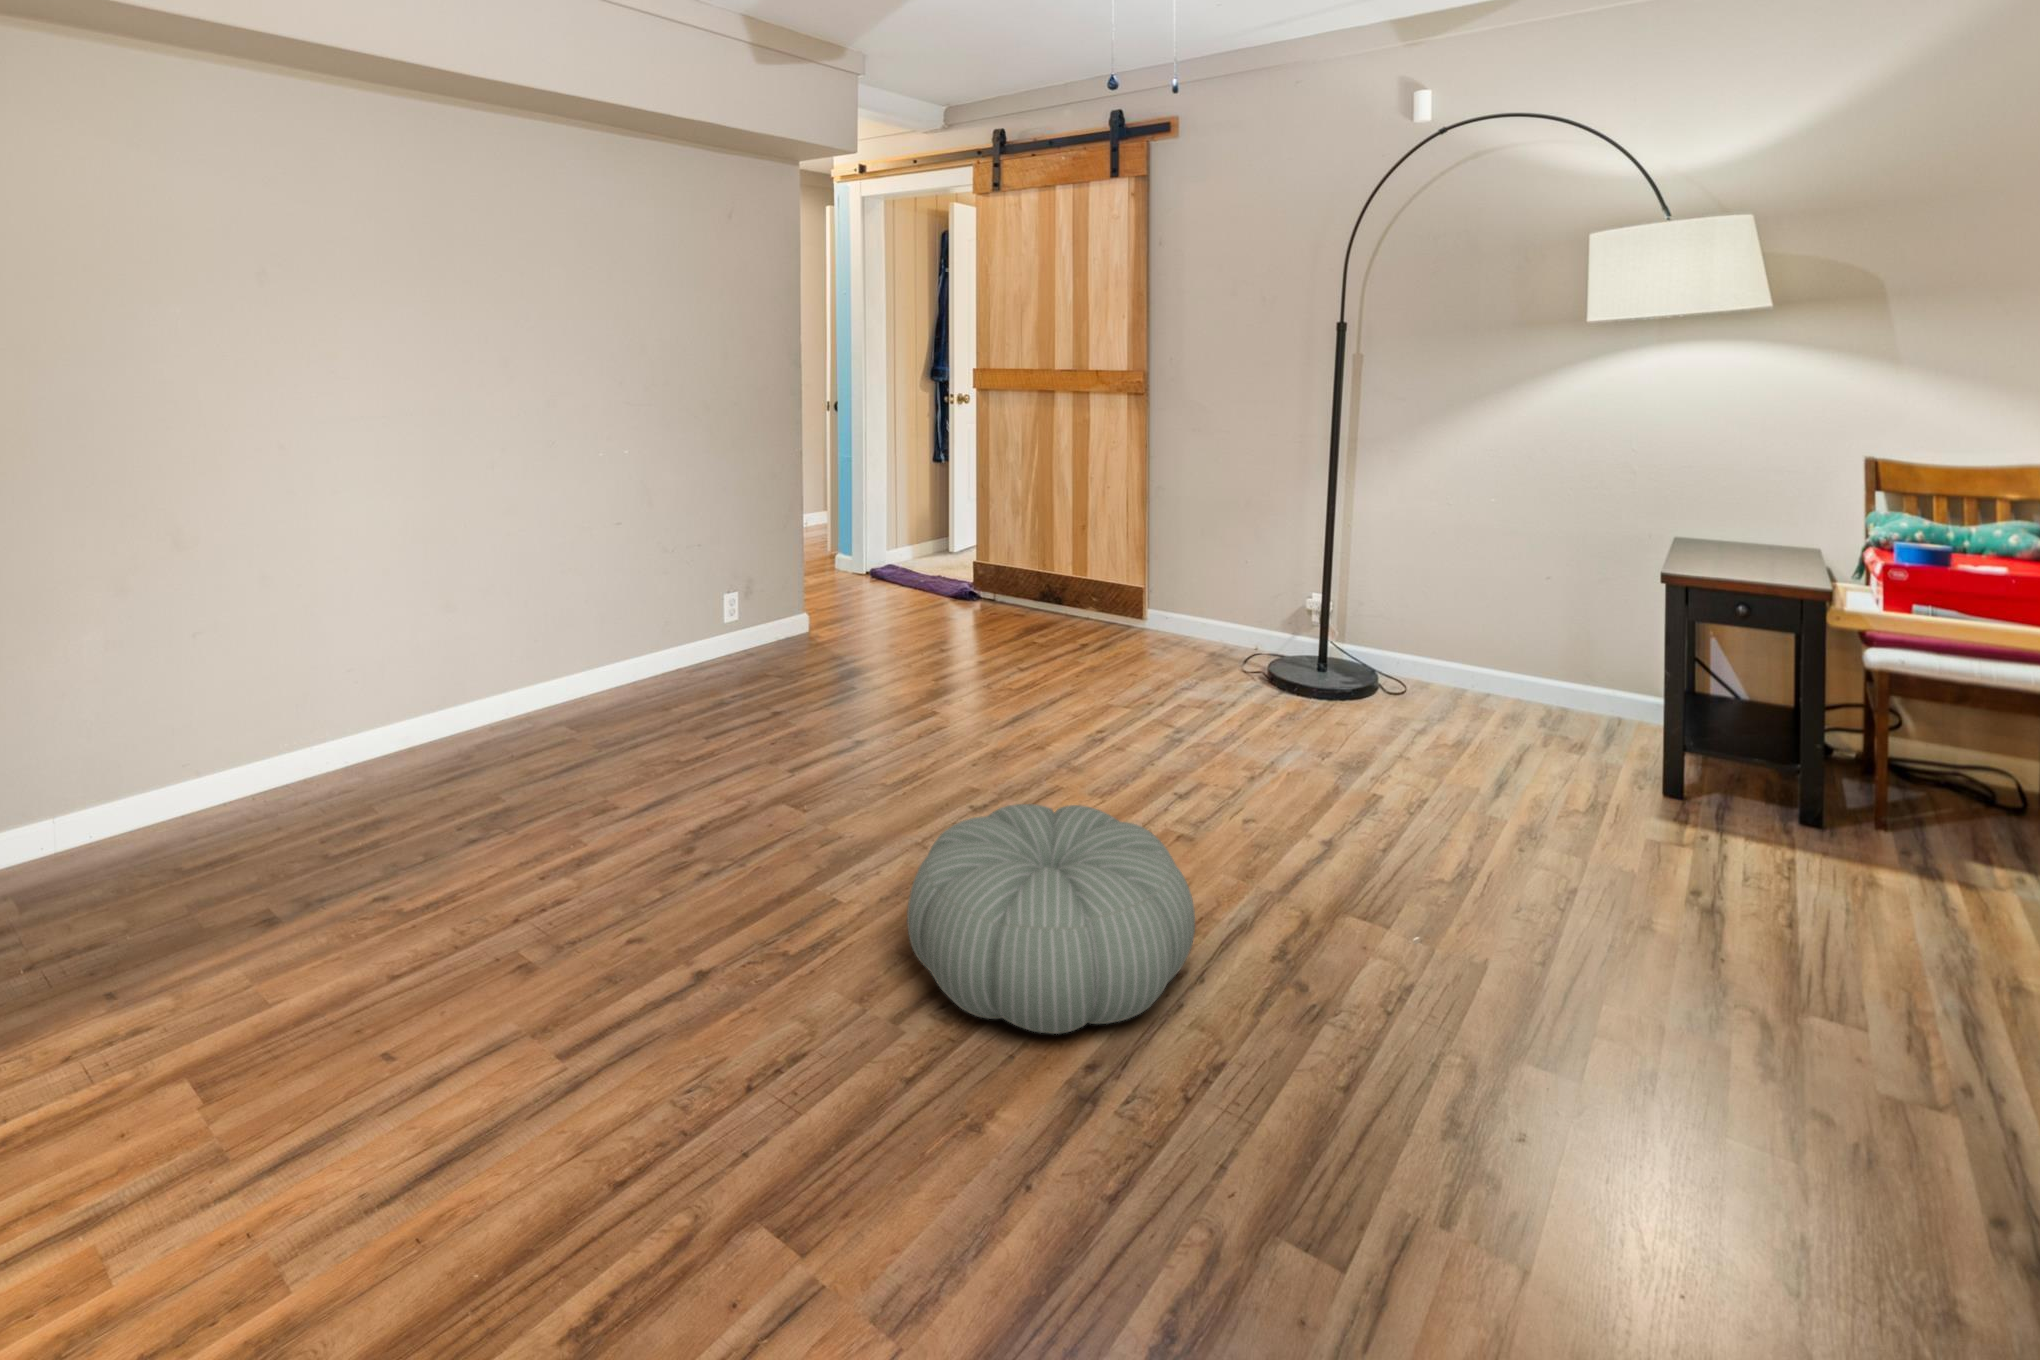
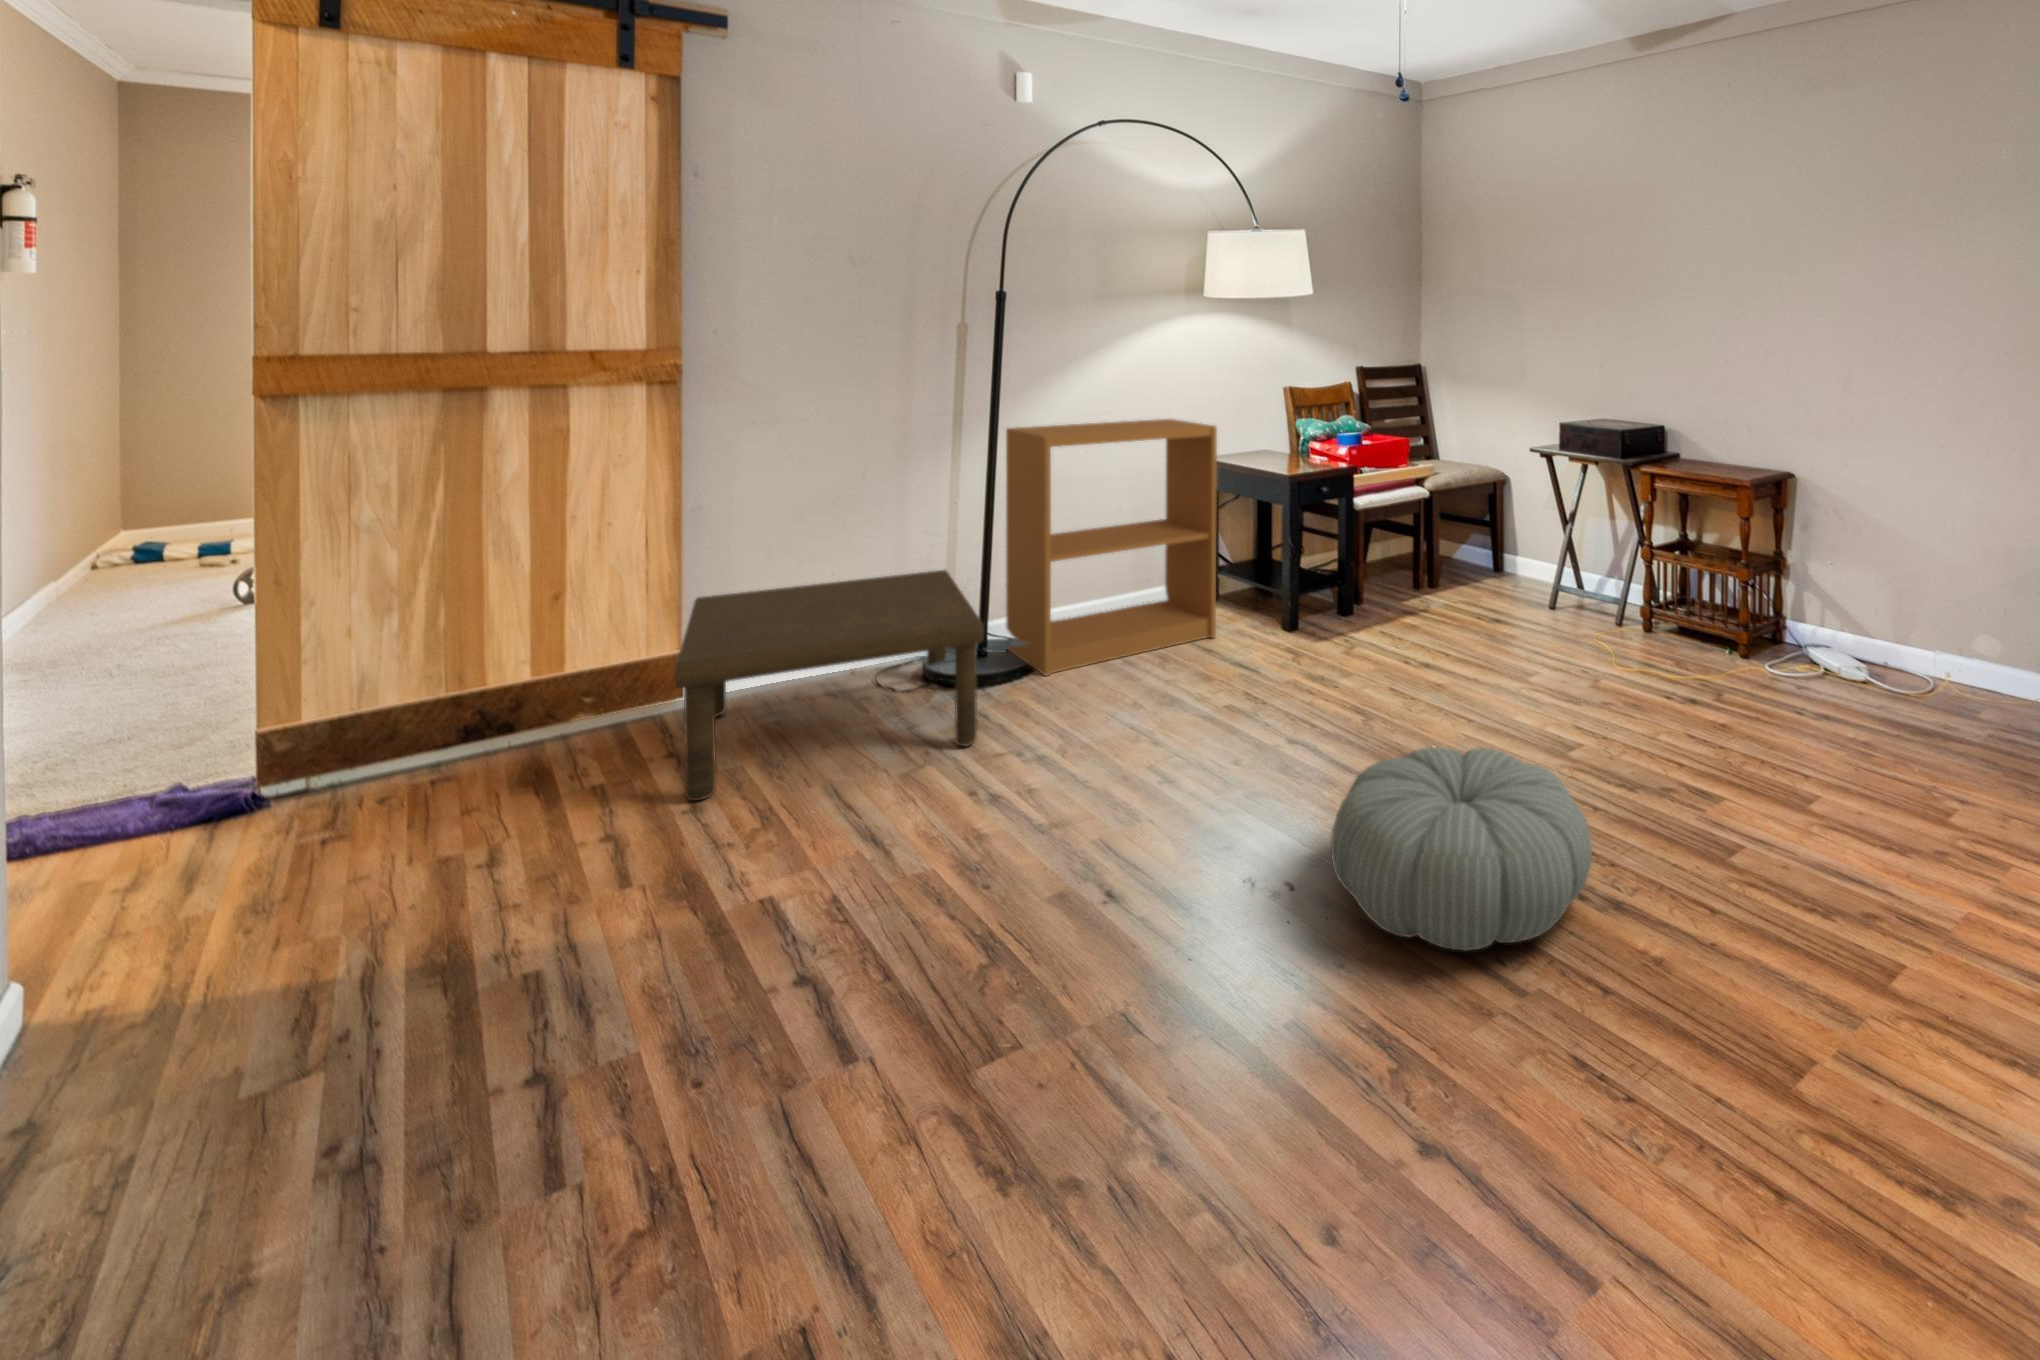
bookshelf: none [1325,450,1567,745] -> present [1006,419,1217,676]
coffee table: none [1019,546,1286,706] -> present [674,570,984,800]

